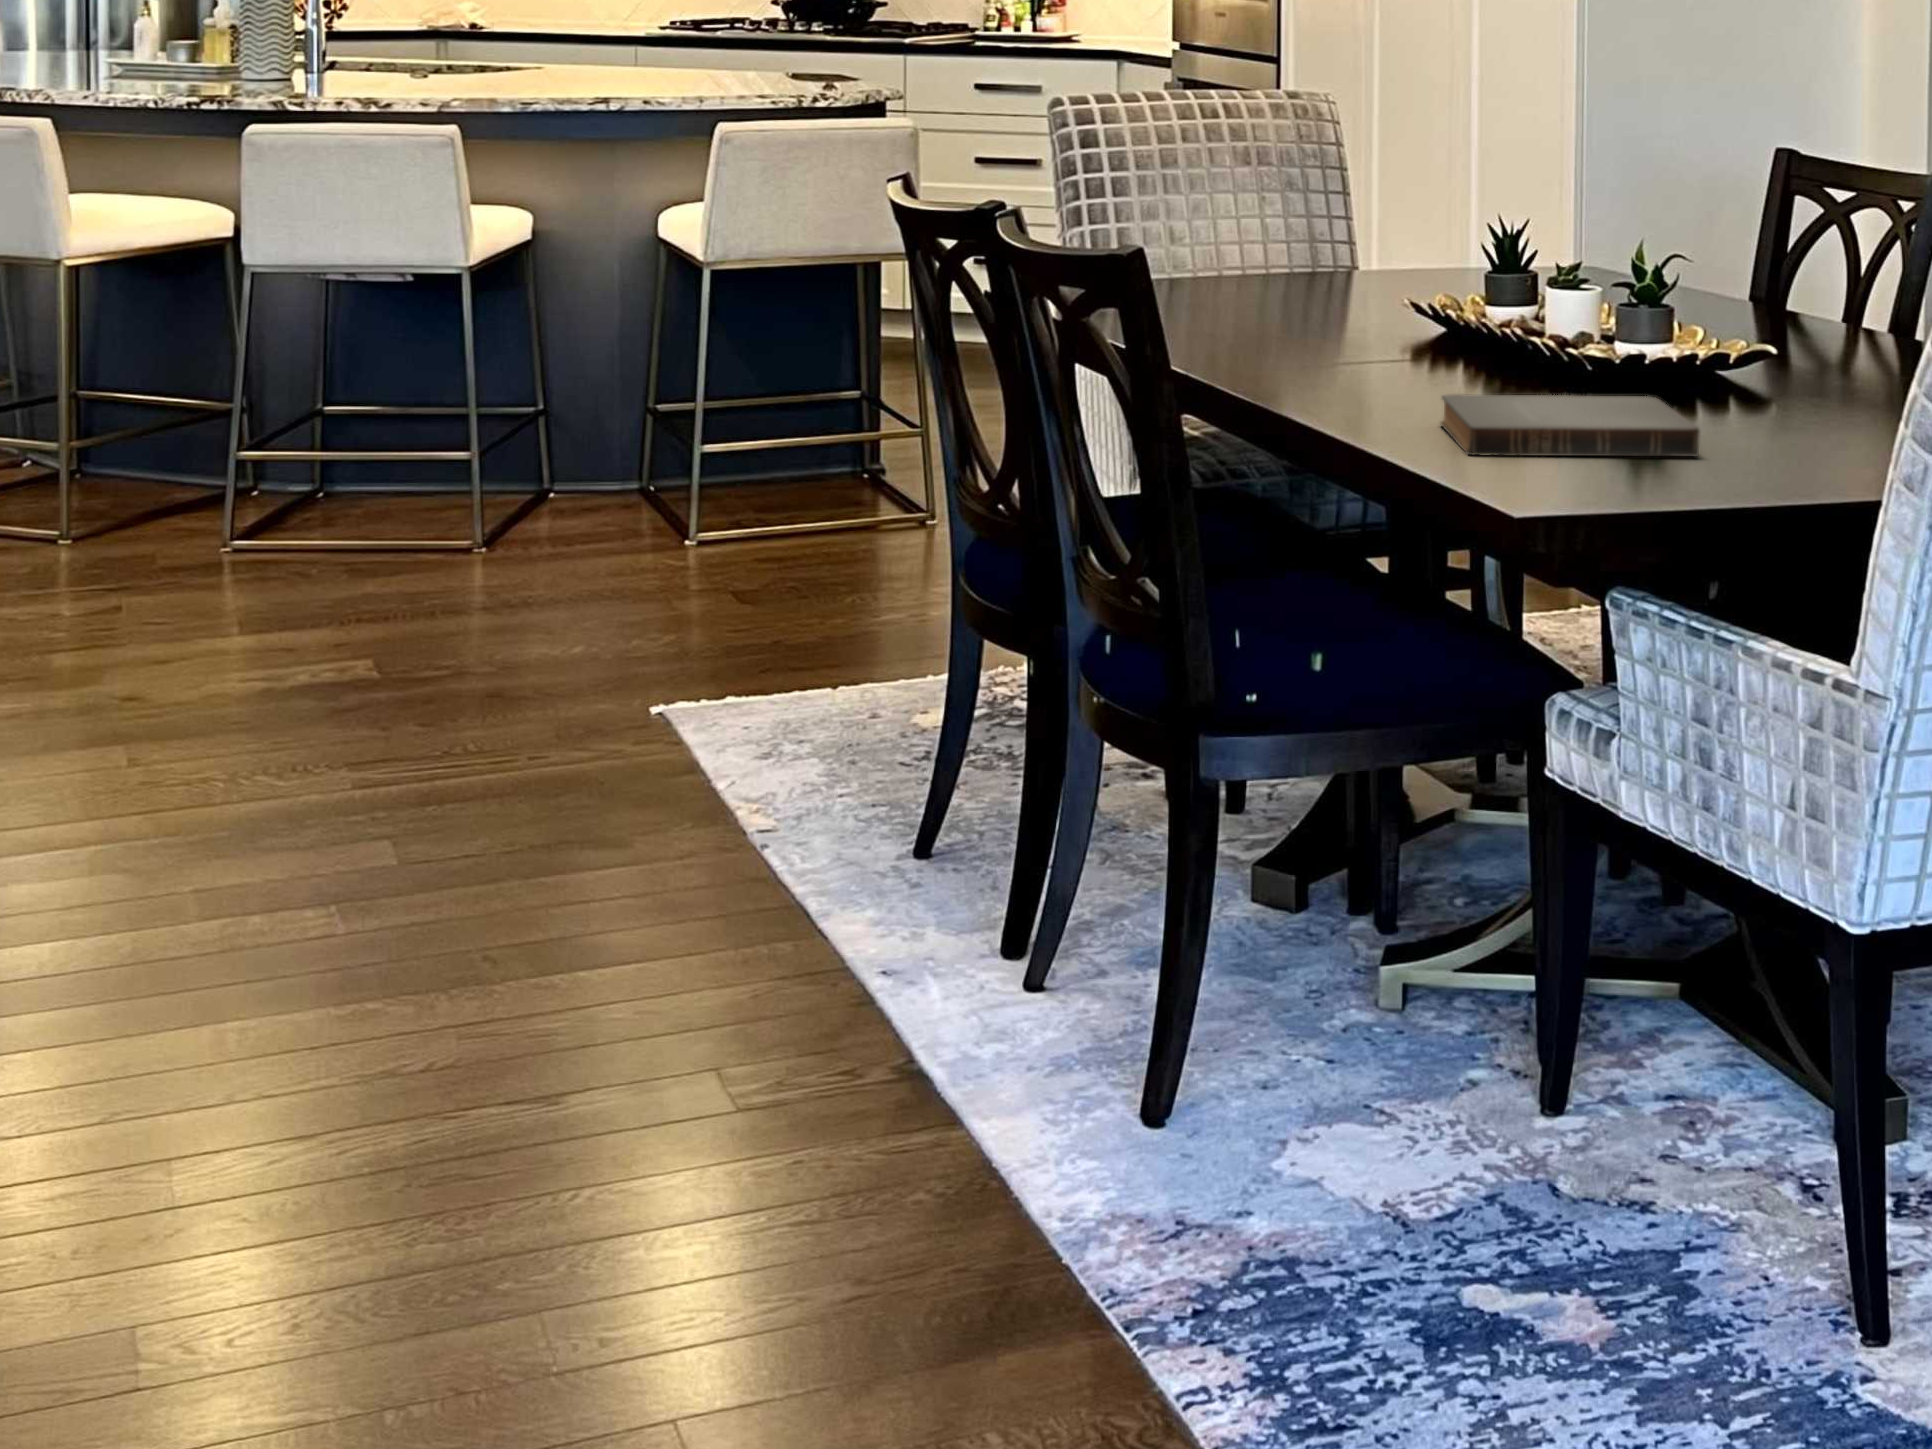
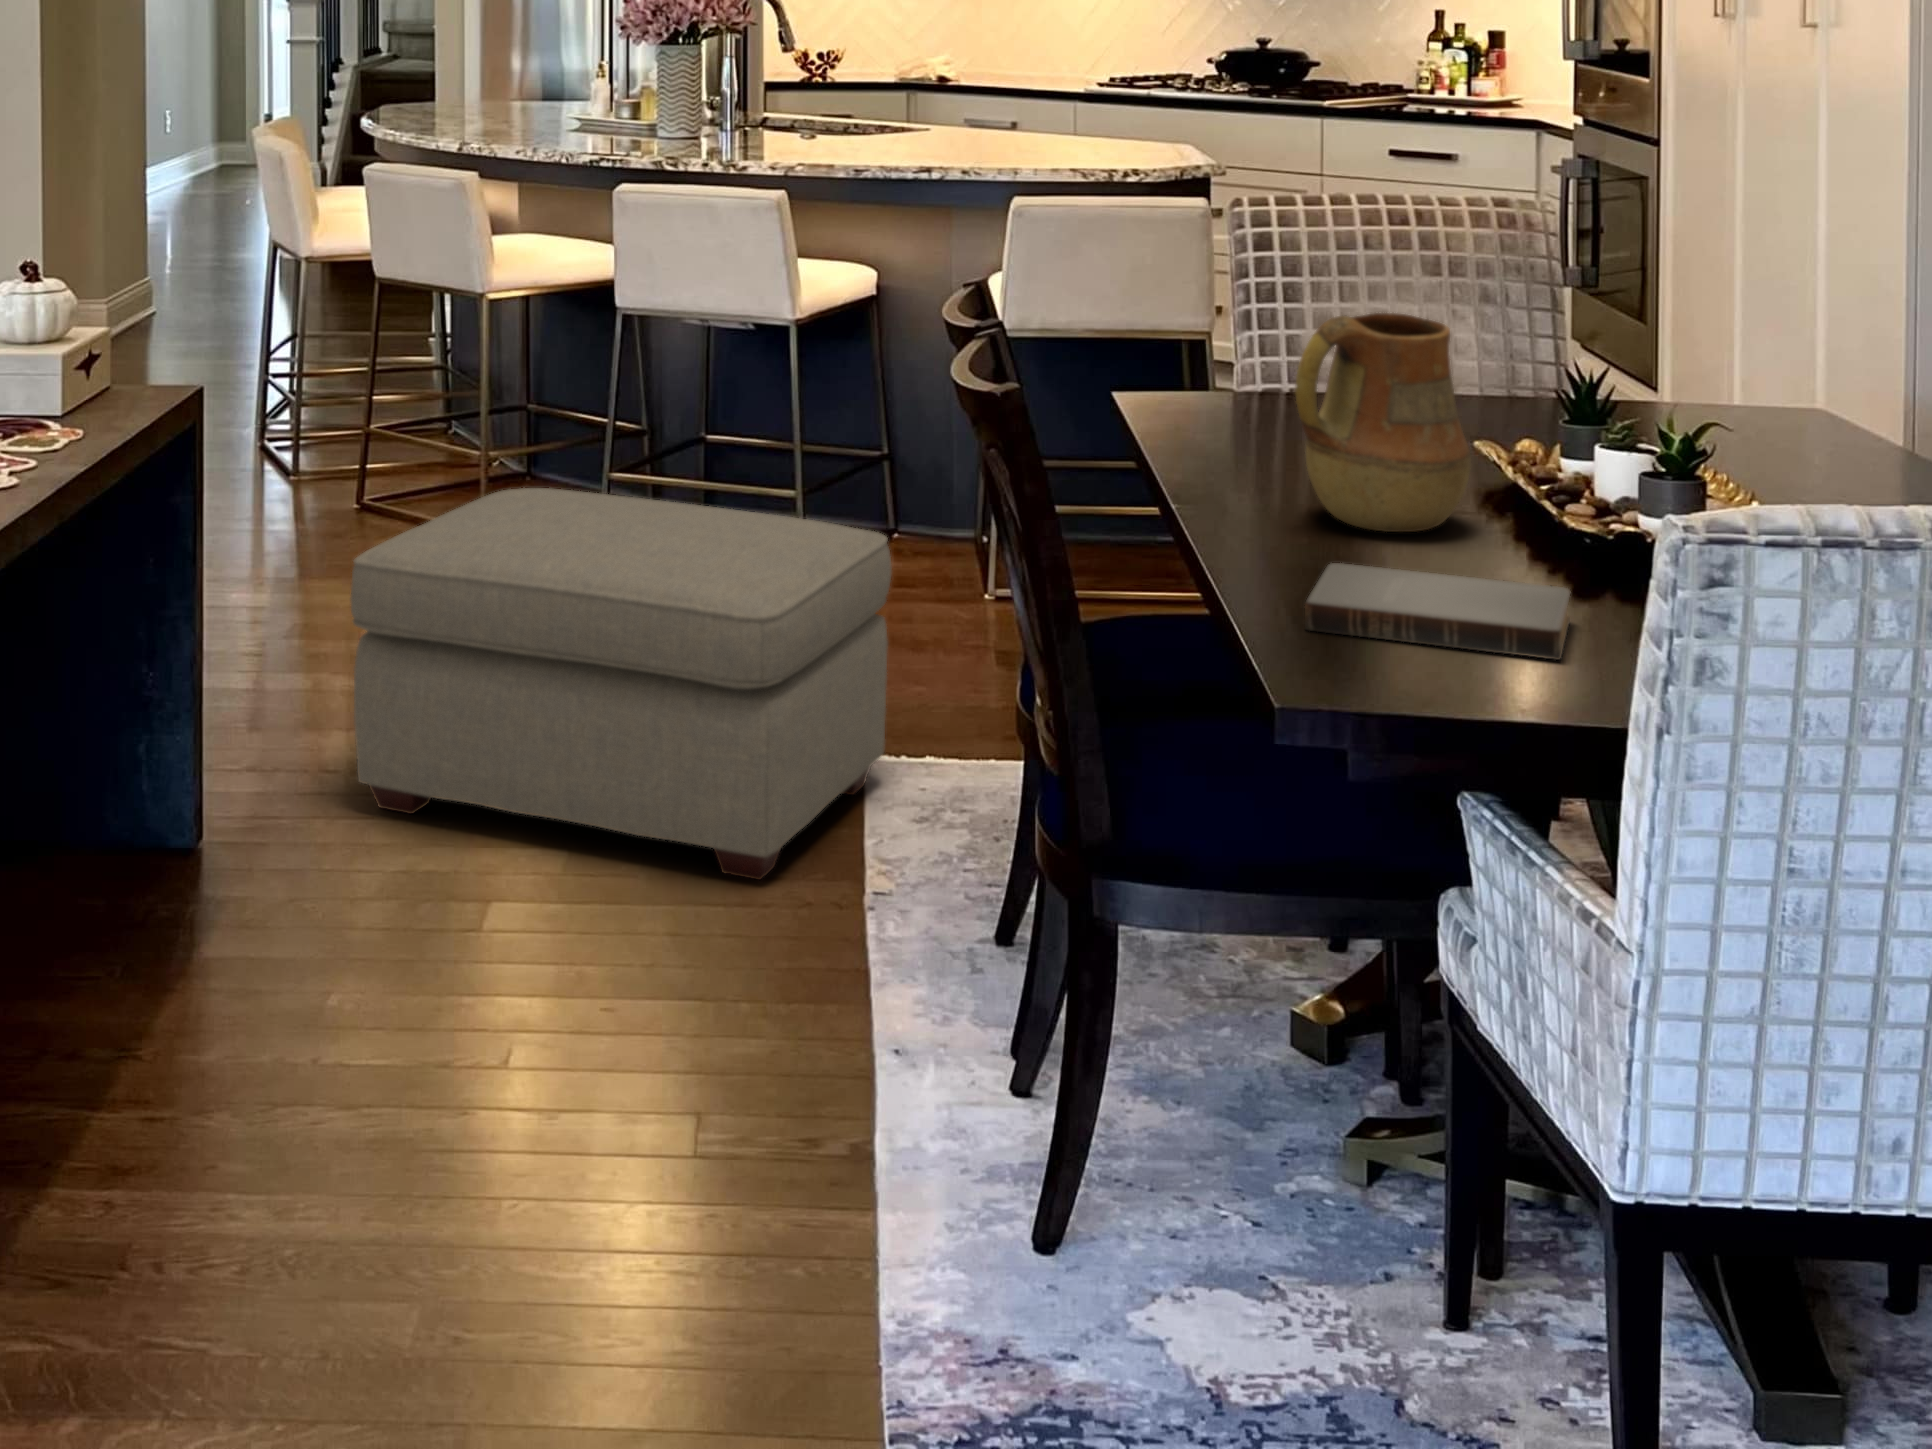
pitcher: none [1320,167,1474,374] -> present [1295,313,1471,532]
ottoman: none [75,449,717,846] -> present [351,488,891,879]

